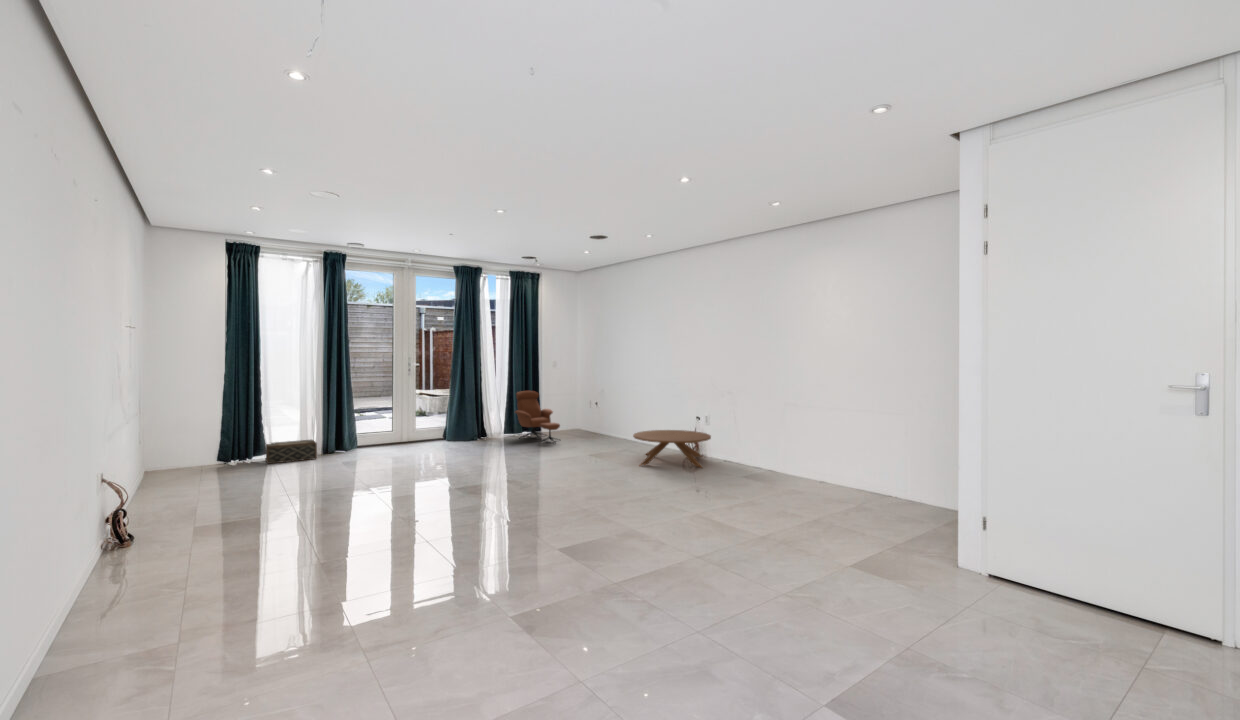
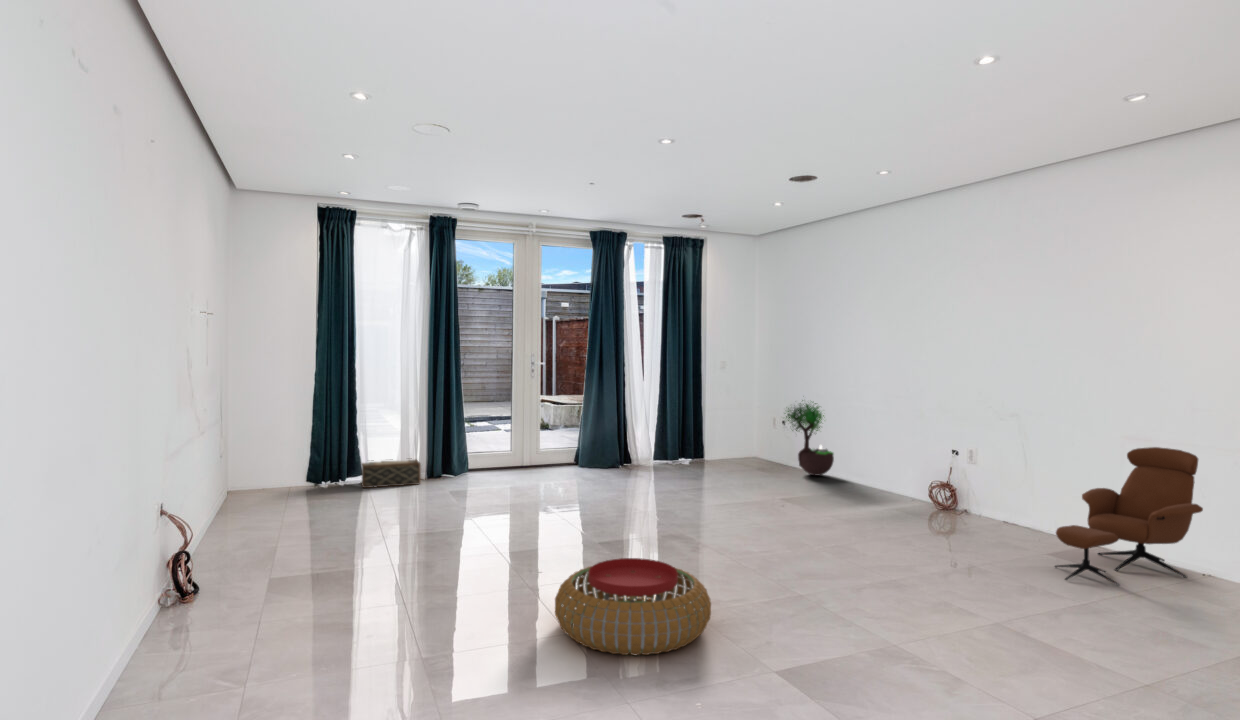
potted tree: none [594,385,631,441] -> present [786,400,834,475]
lounge chair: present [515,391,560,441] -> present [1055,447,1203,585]
coffee table: present [633,430,711,468] -> none [851,464,979,528]
pouf: none [412,494,517,552] -> present [555,558,711,655]

